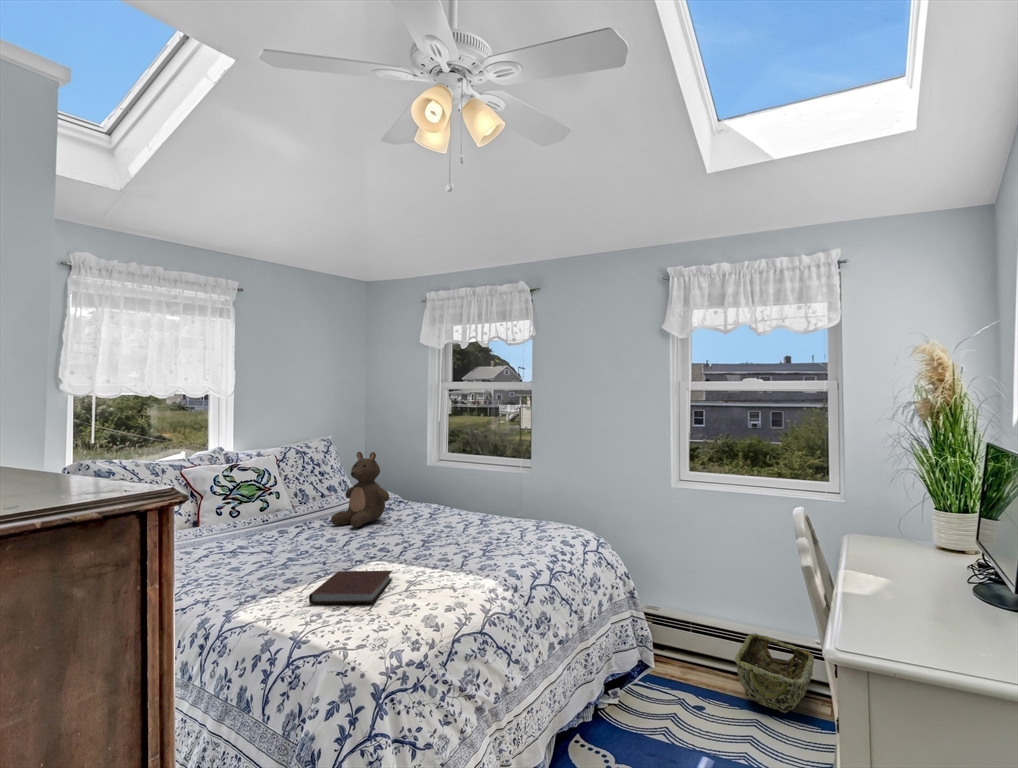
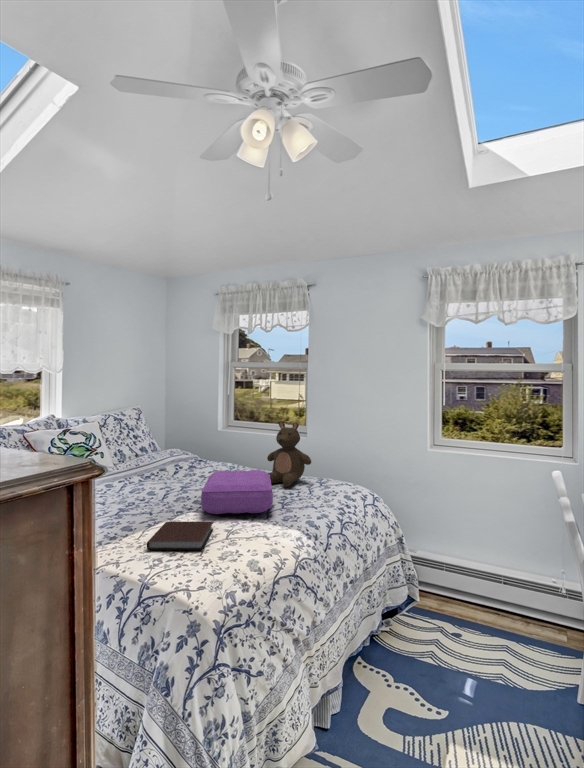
stuffed bear: present [331,452,389,527] -> present [267,422,311,487]
pillow: none [381,509,469,562] -> present [201,470,273,514]
woven basket: present [735,633,814,713] -> none [484,573,545,637]

